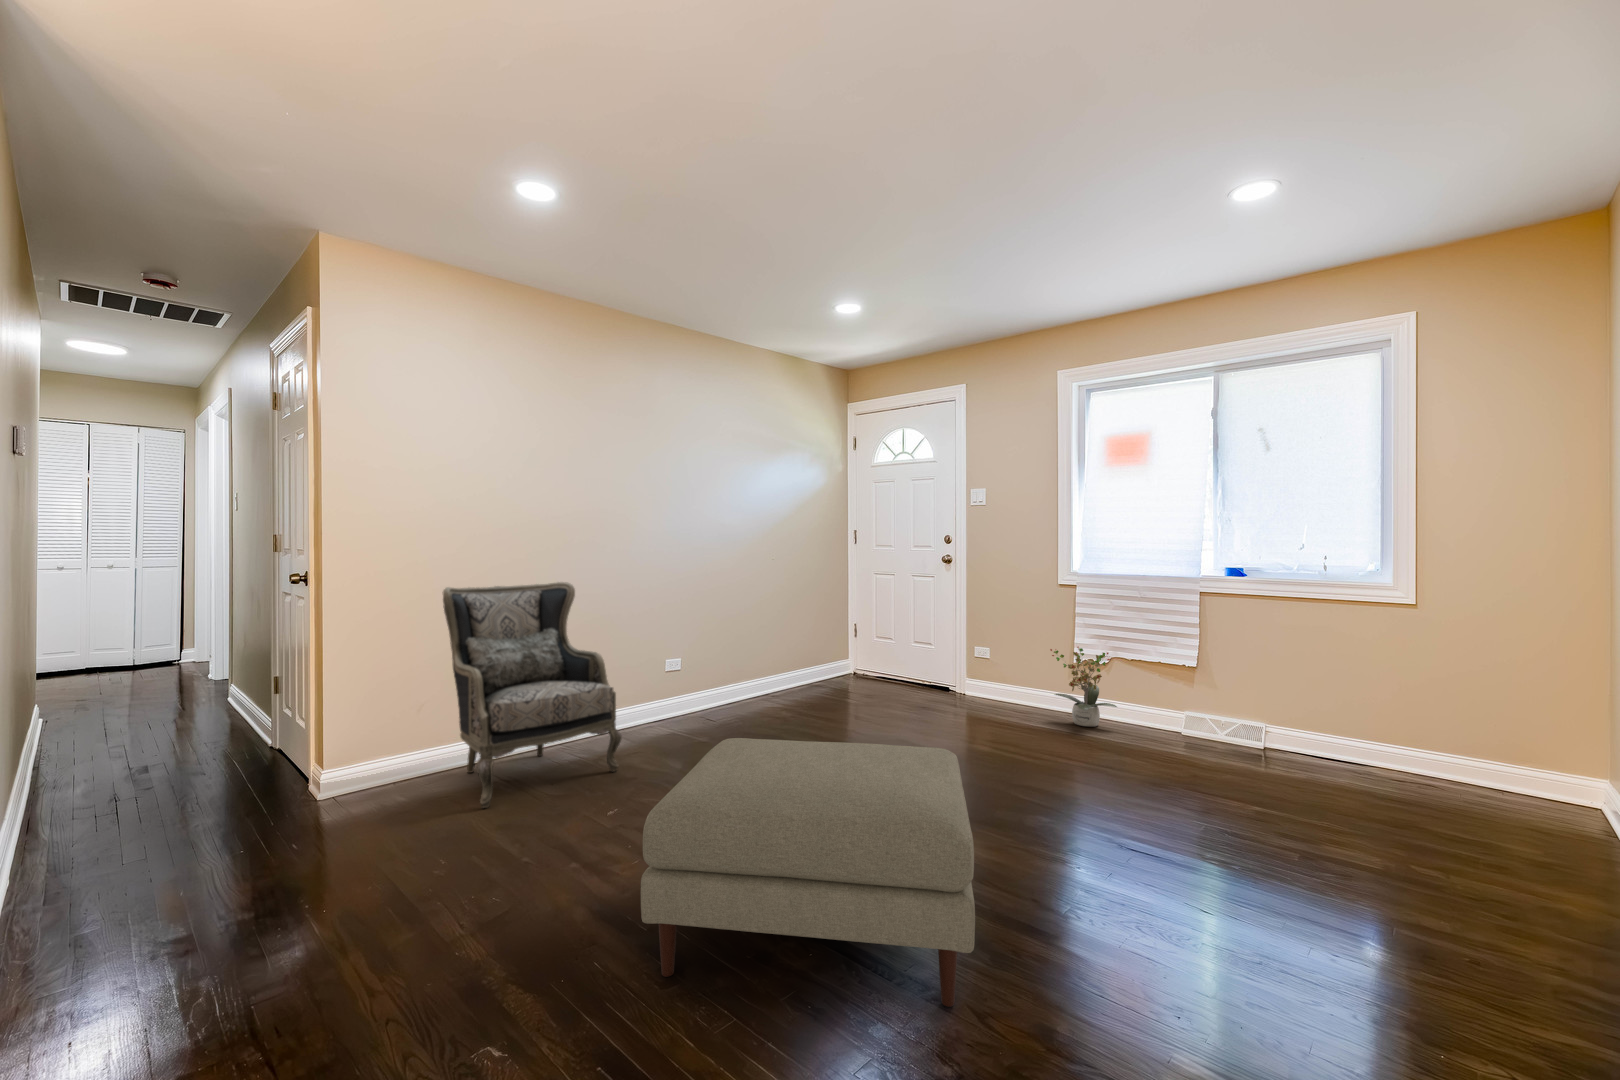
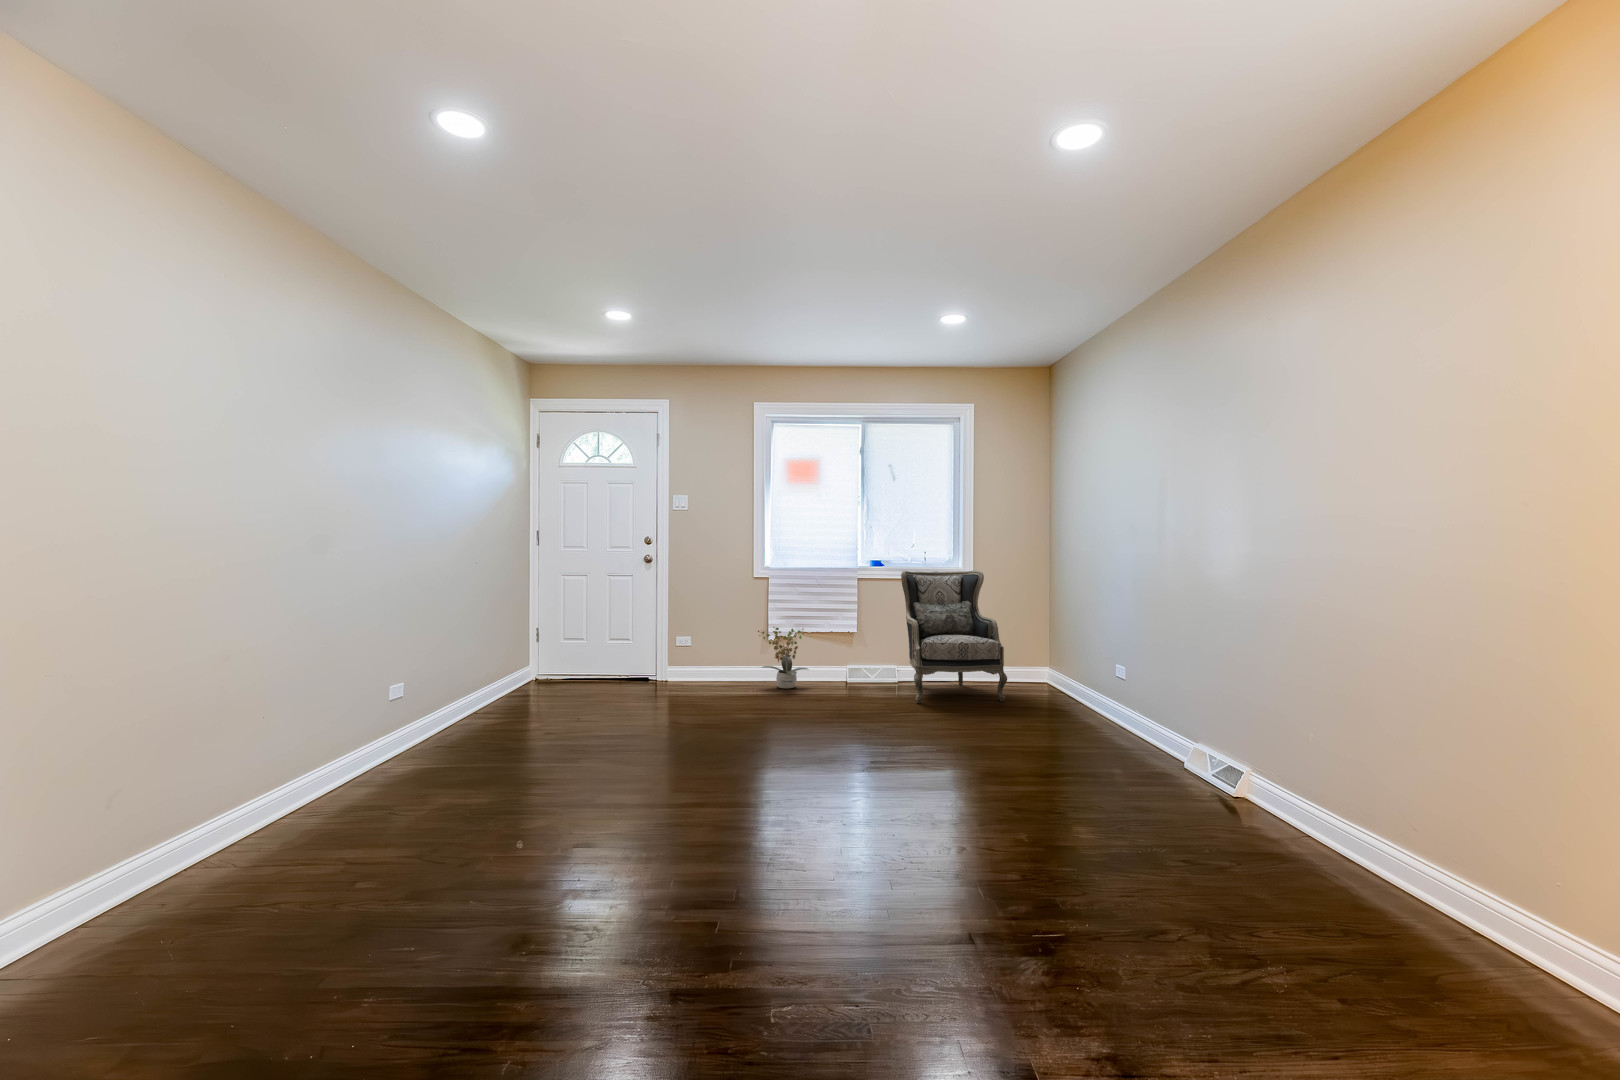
armchair: present [443,582,622,808] -> present [901,571,1007,703]
ottoman: present [641,738,975,1007] -> none [702,706,1001,942]

